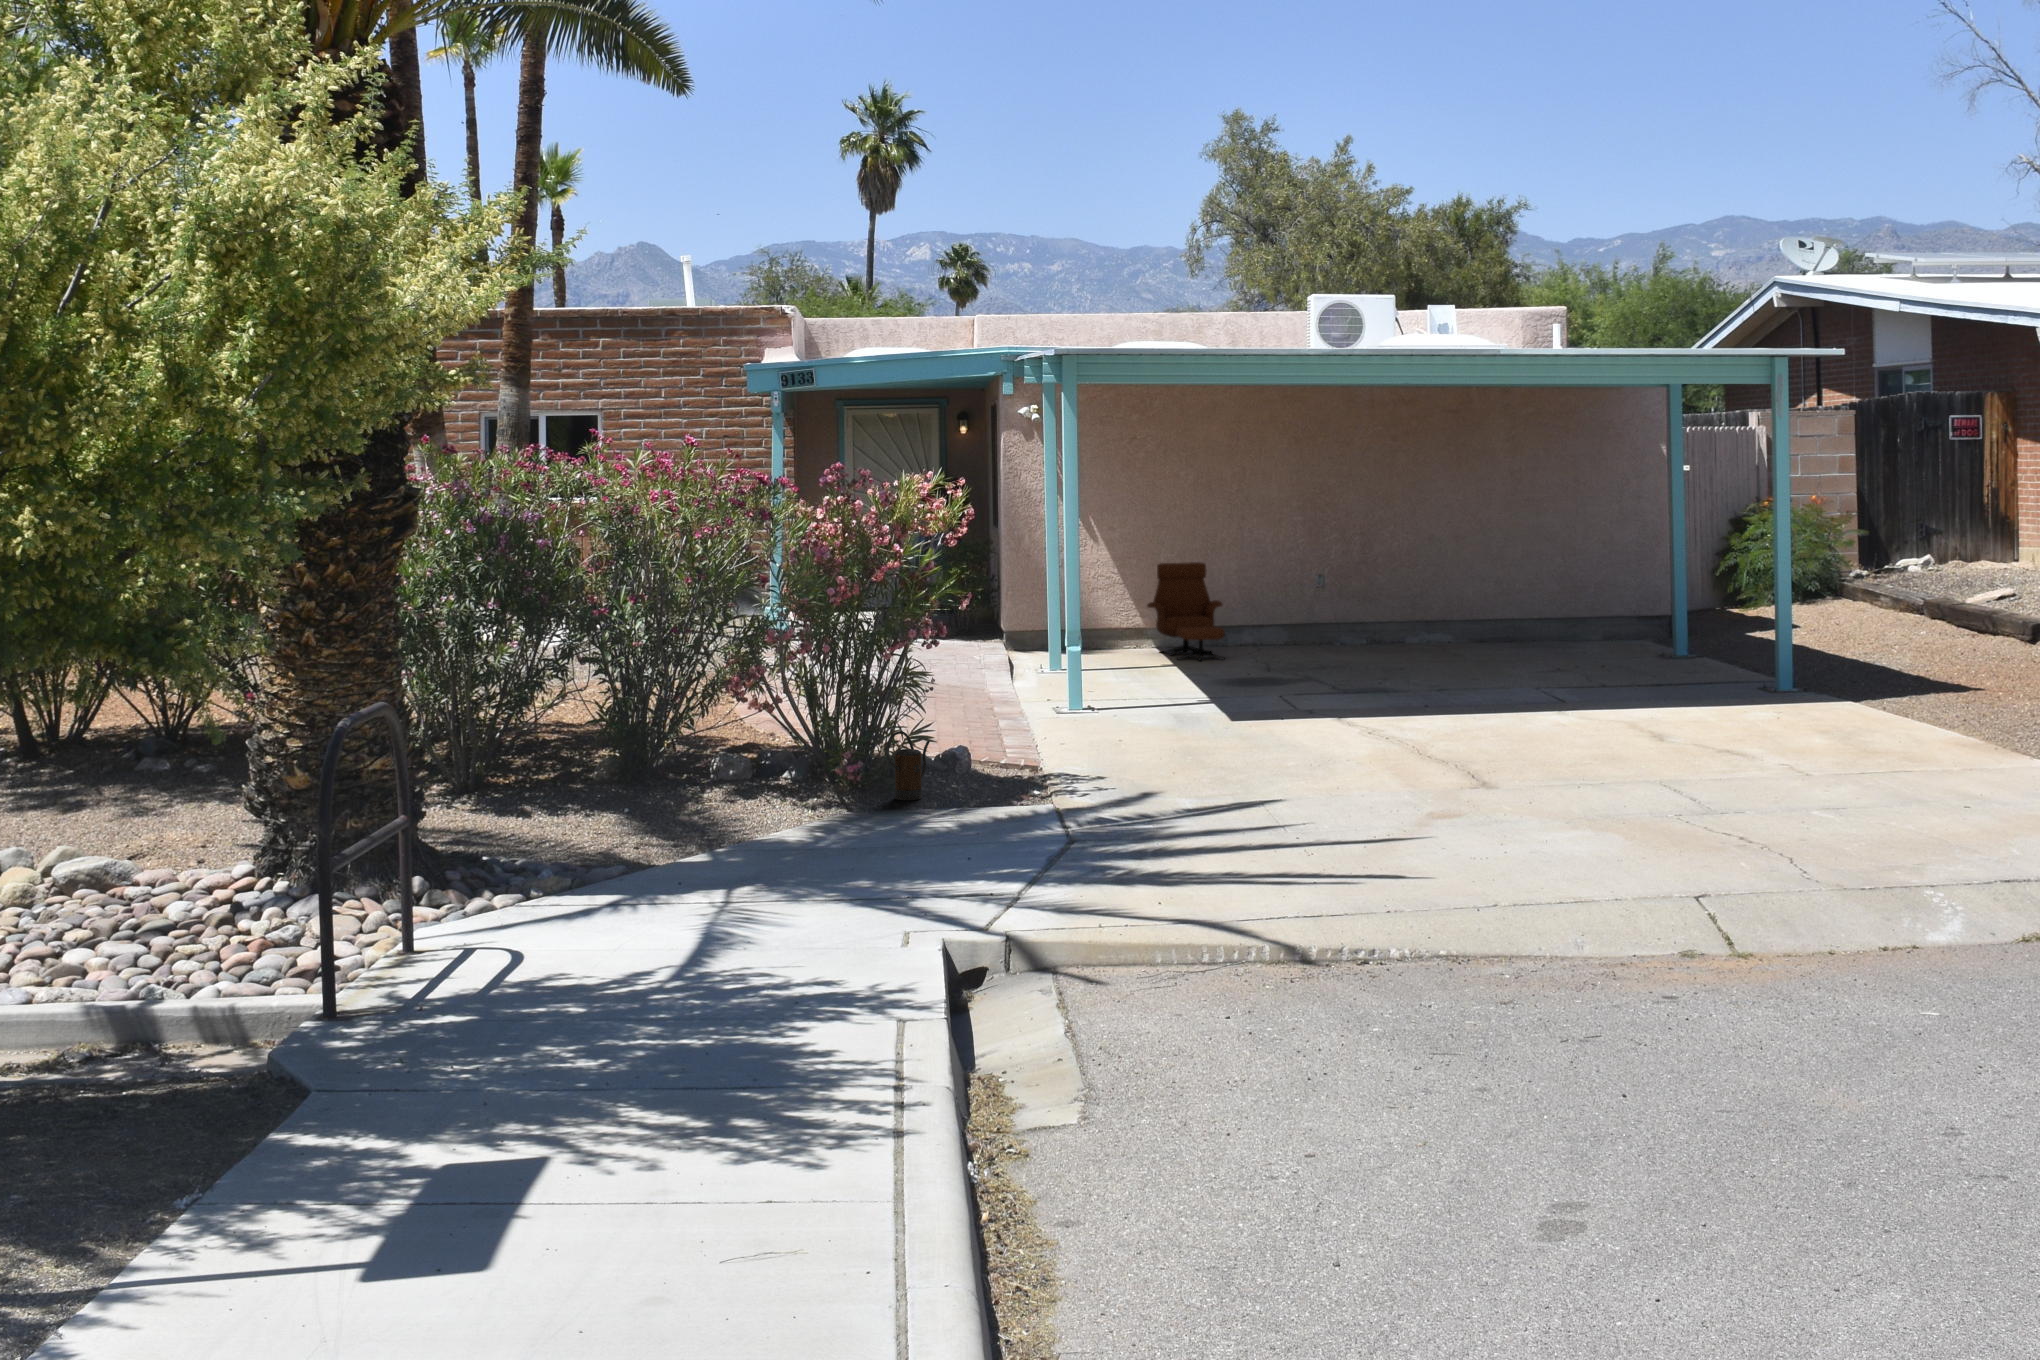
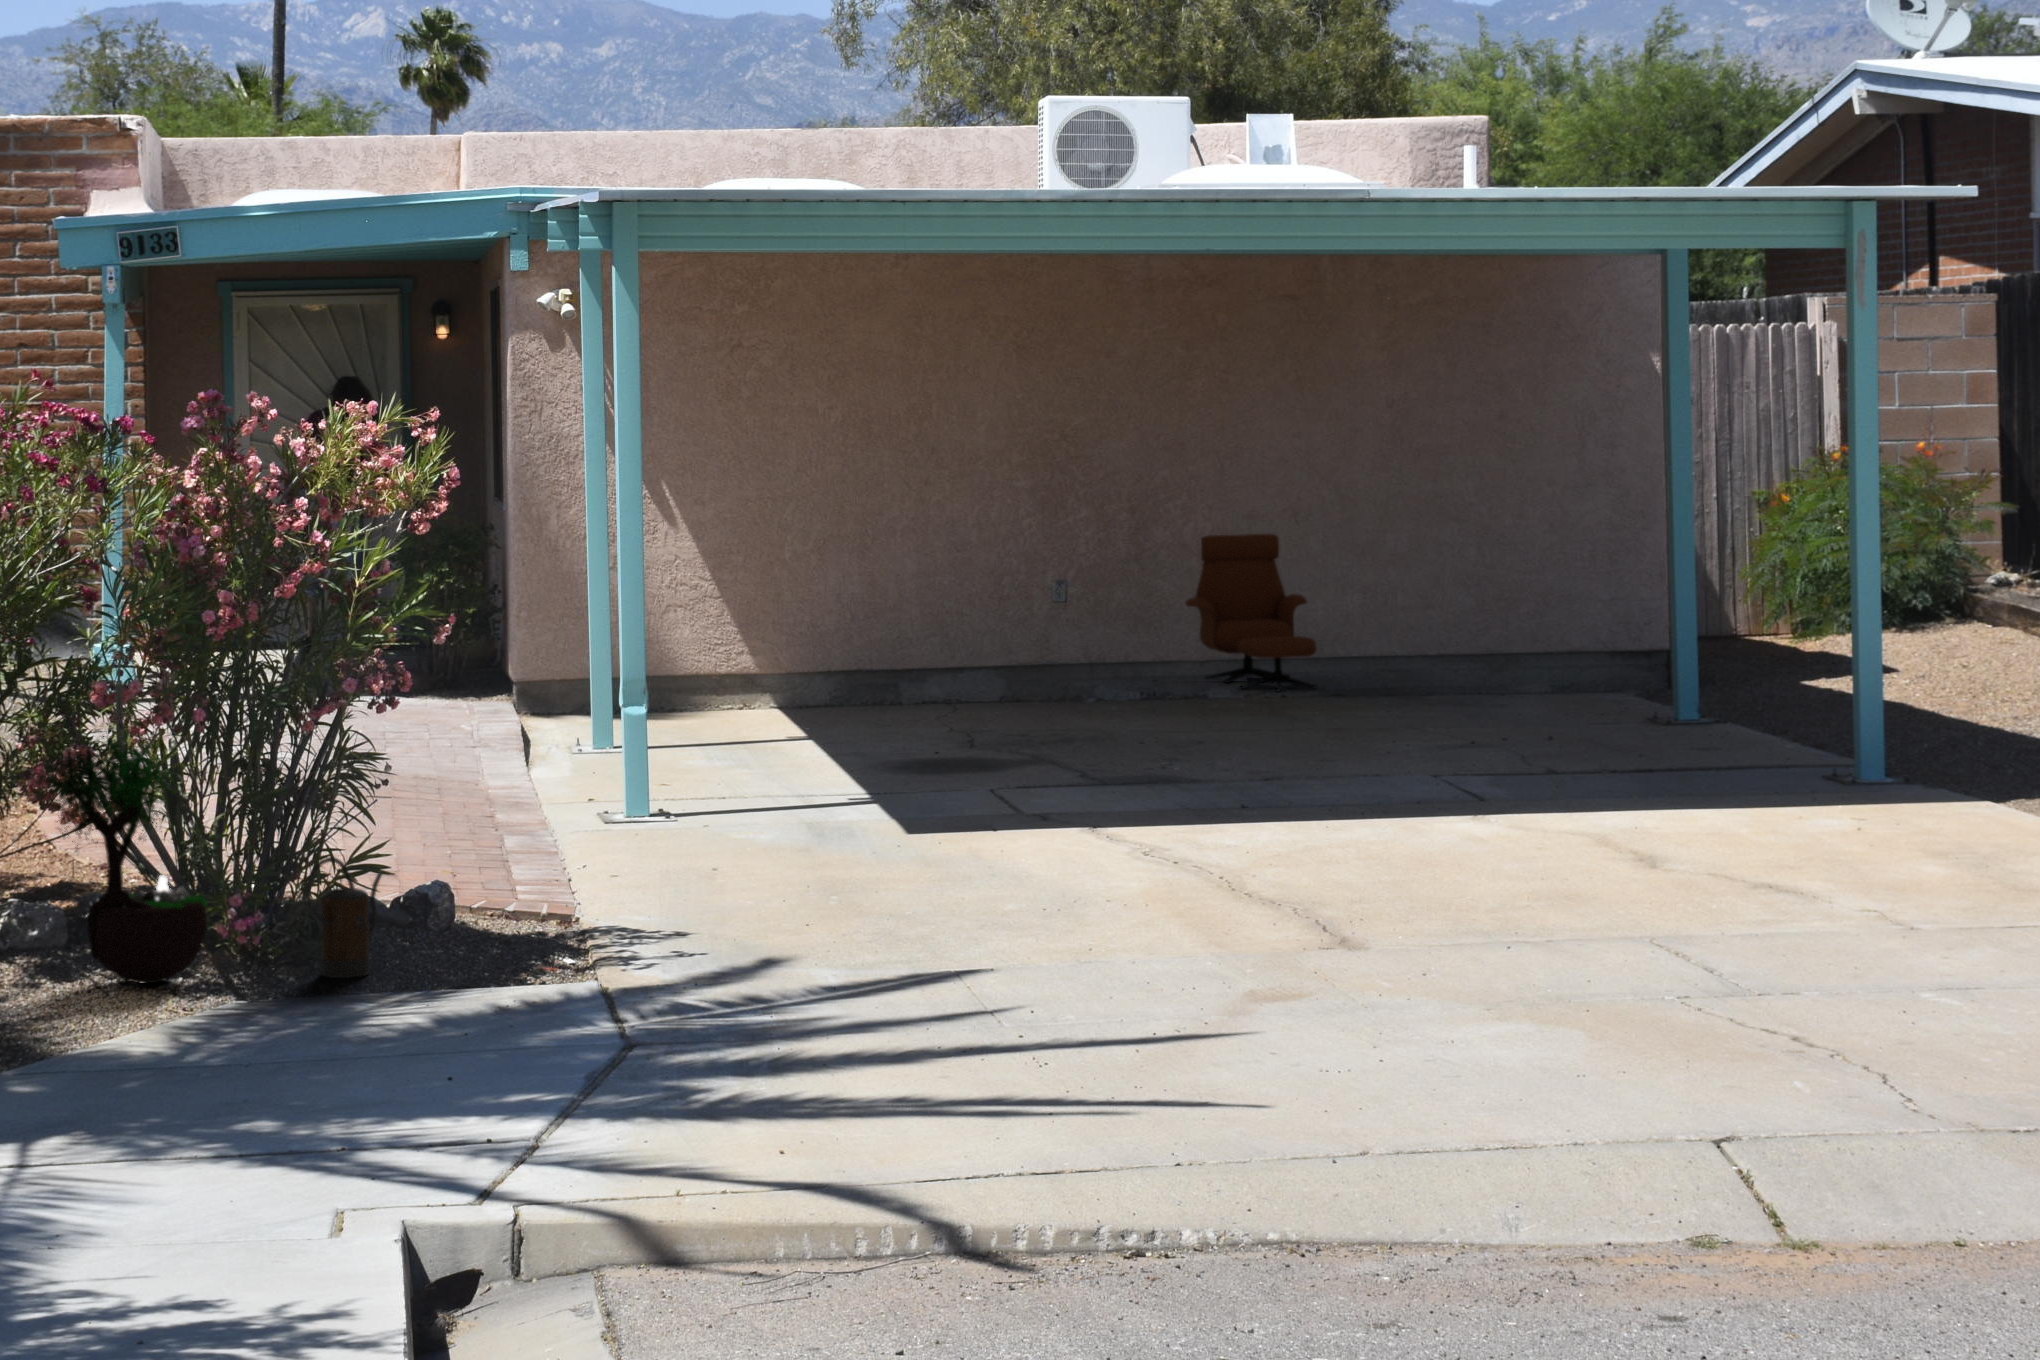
lounge chair: present [1147,562,1225,661] -> present [1185,534,1316,691]
potted tree: none [729,645,833,801] -> present [24,724,207,984]

